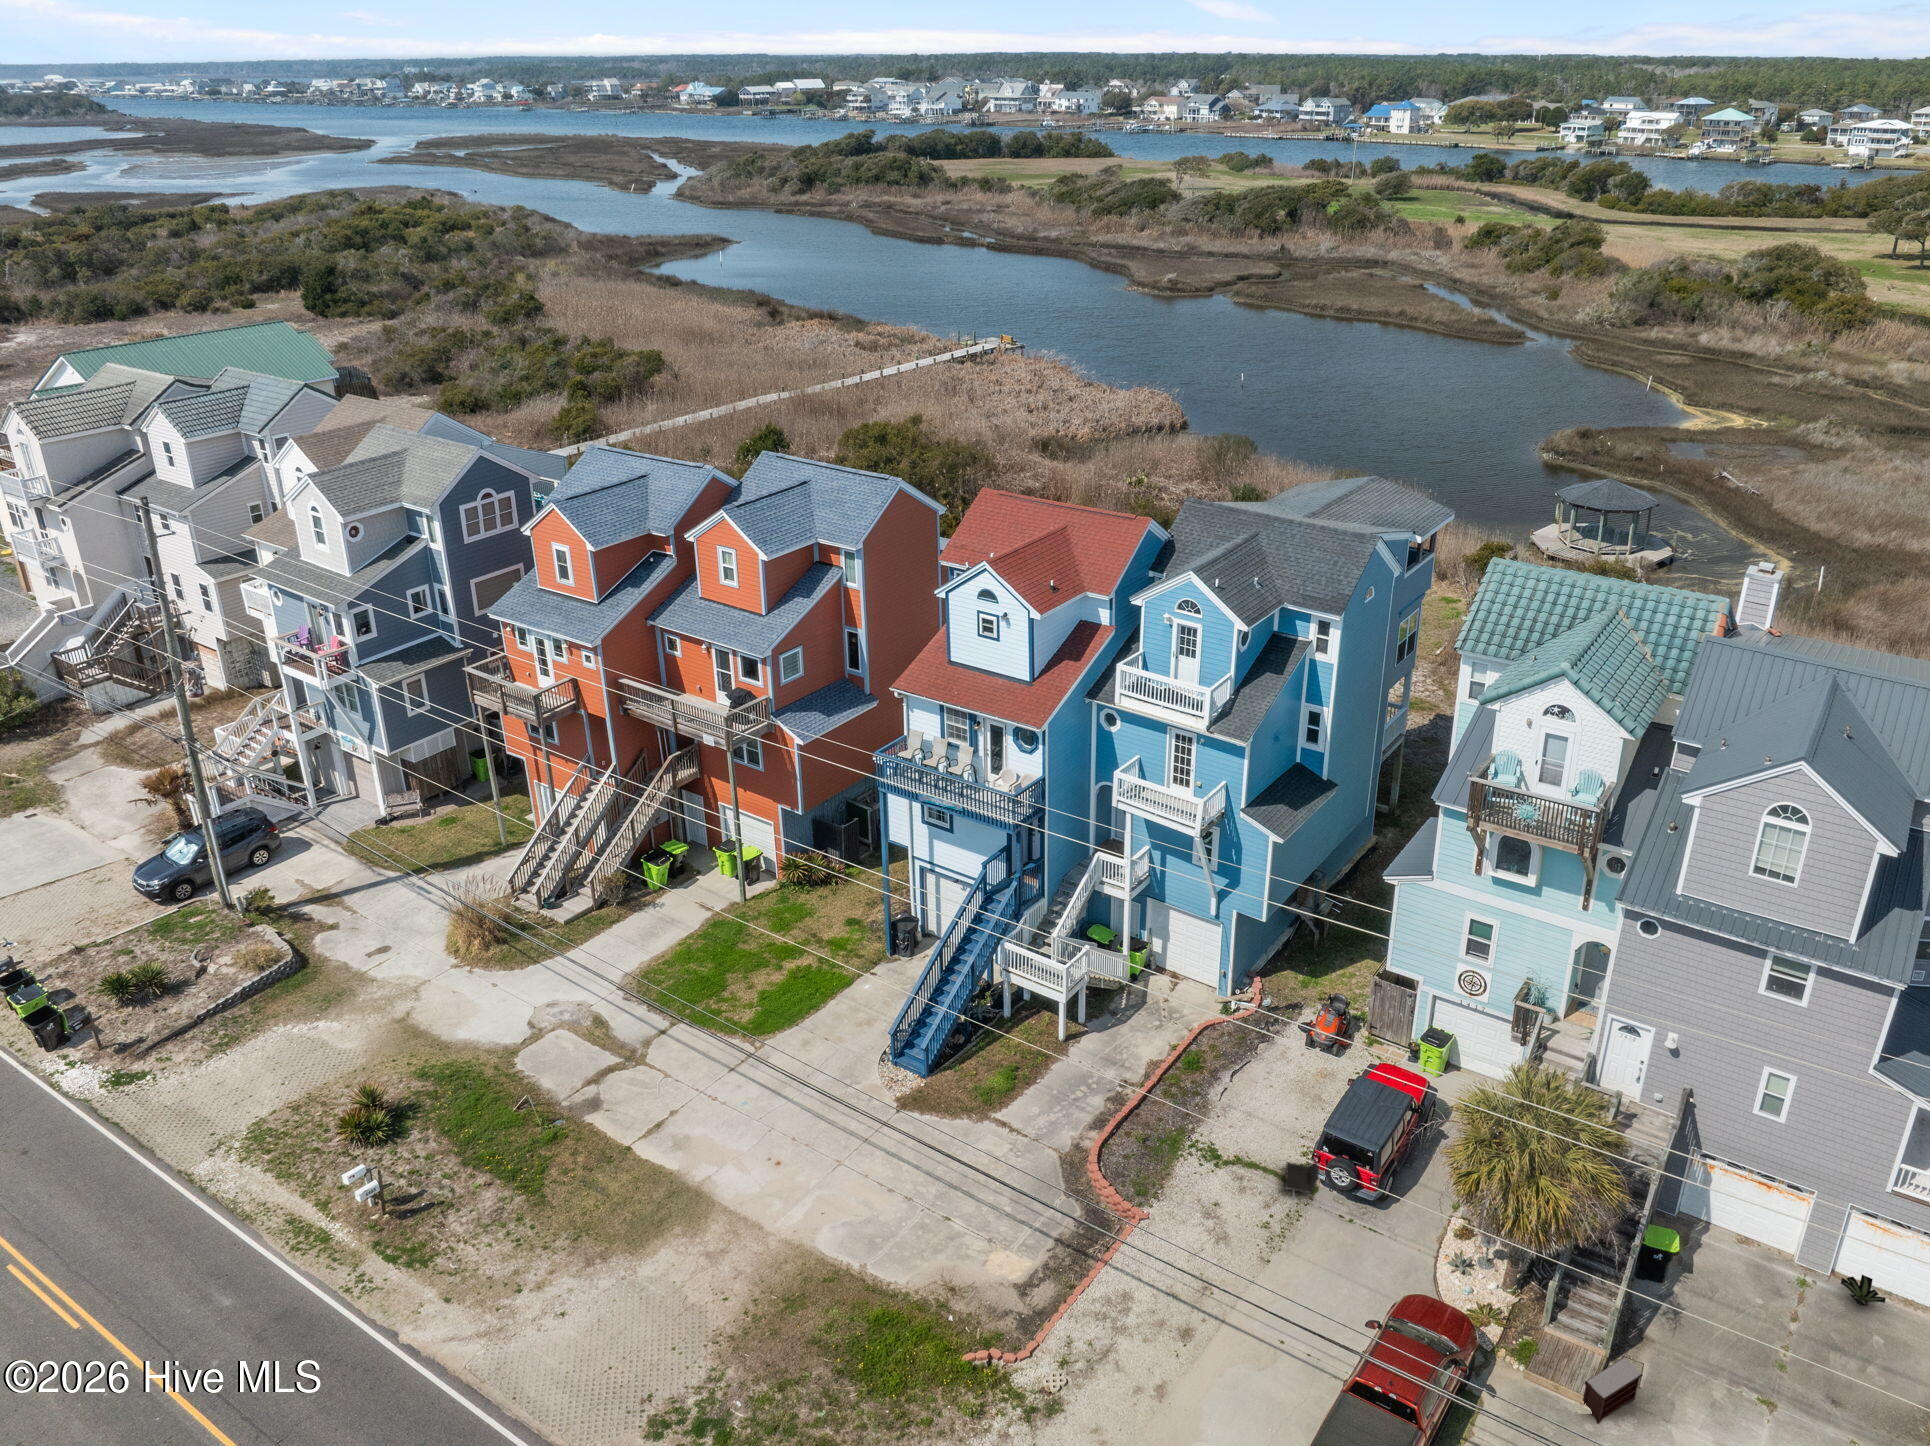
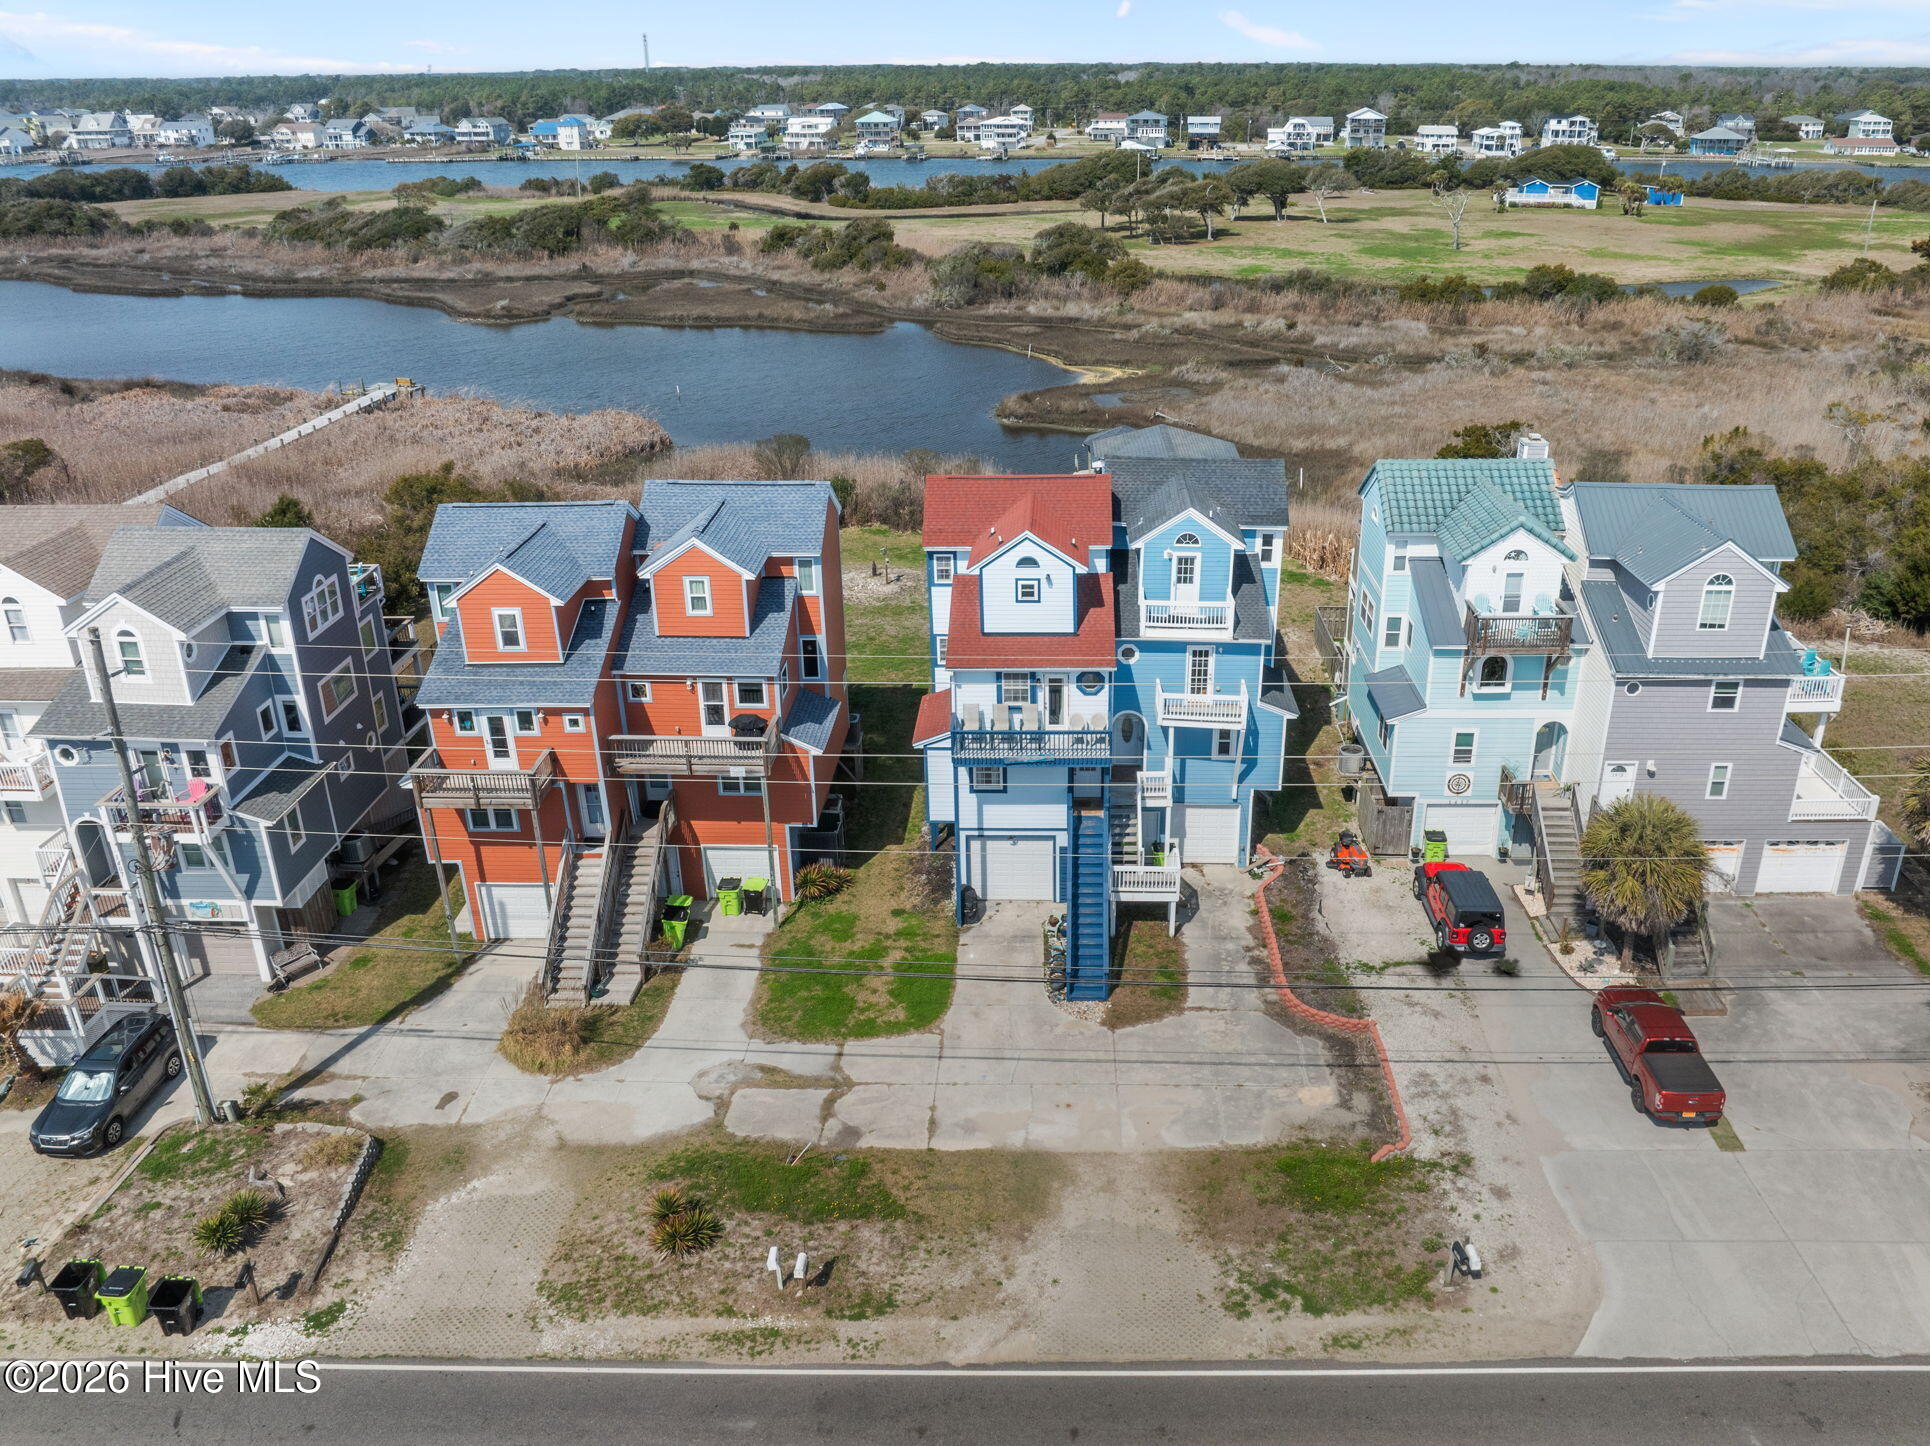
potted plant: present [1841,1275,1886,1305] -> present [1495,954,1521,973]
bench: present [1583,1357,1643,1424] -> none [1733,988,1757,1039]

